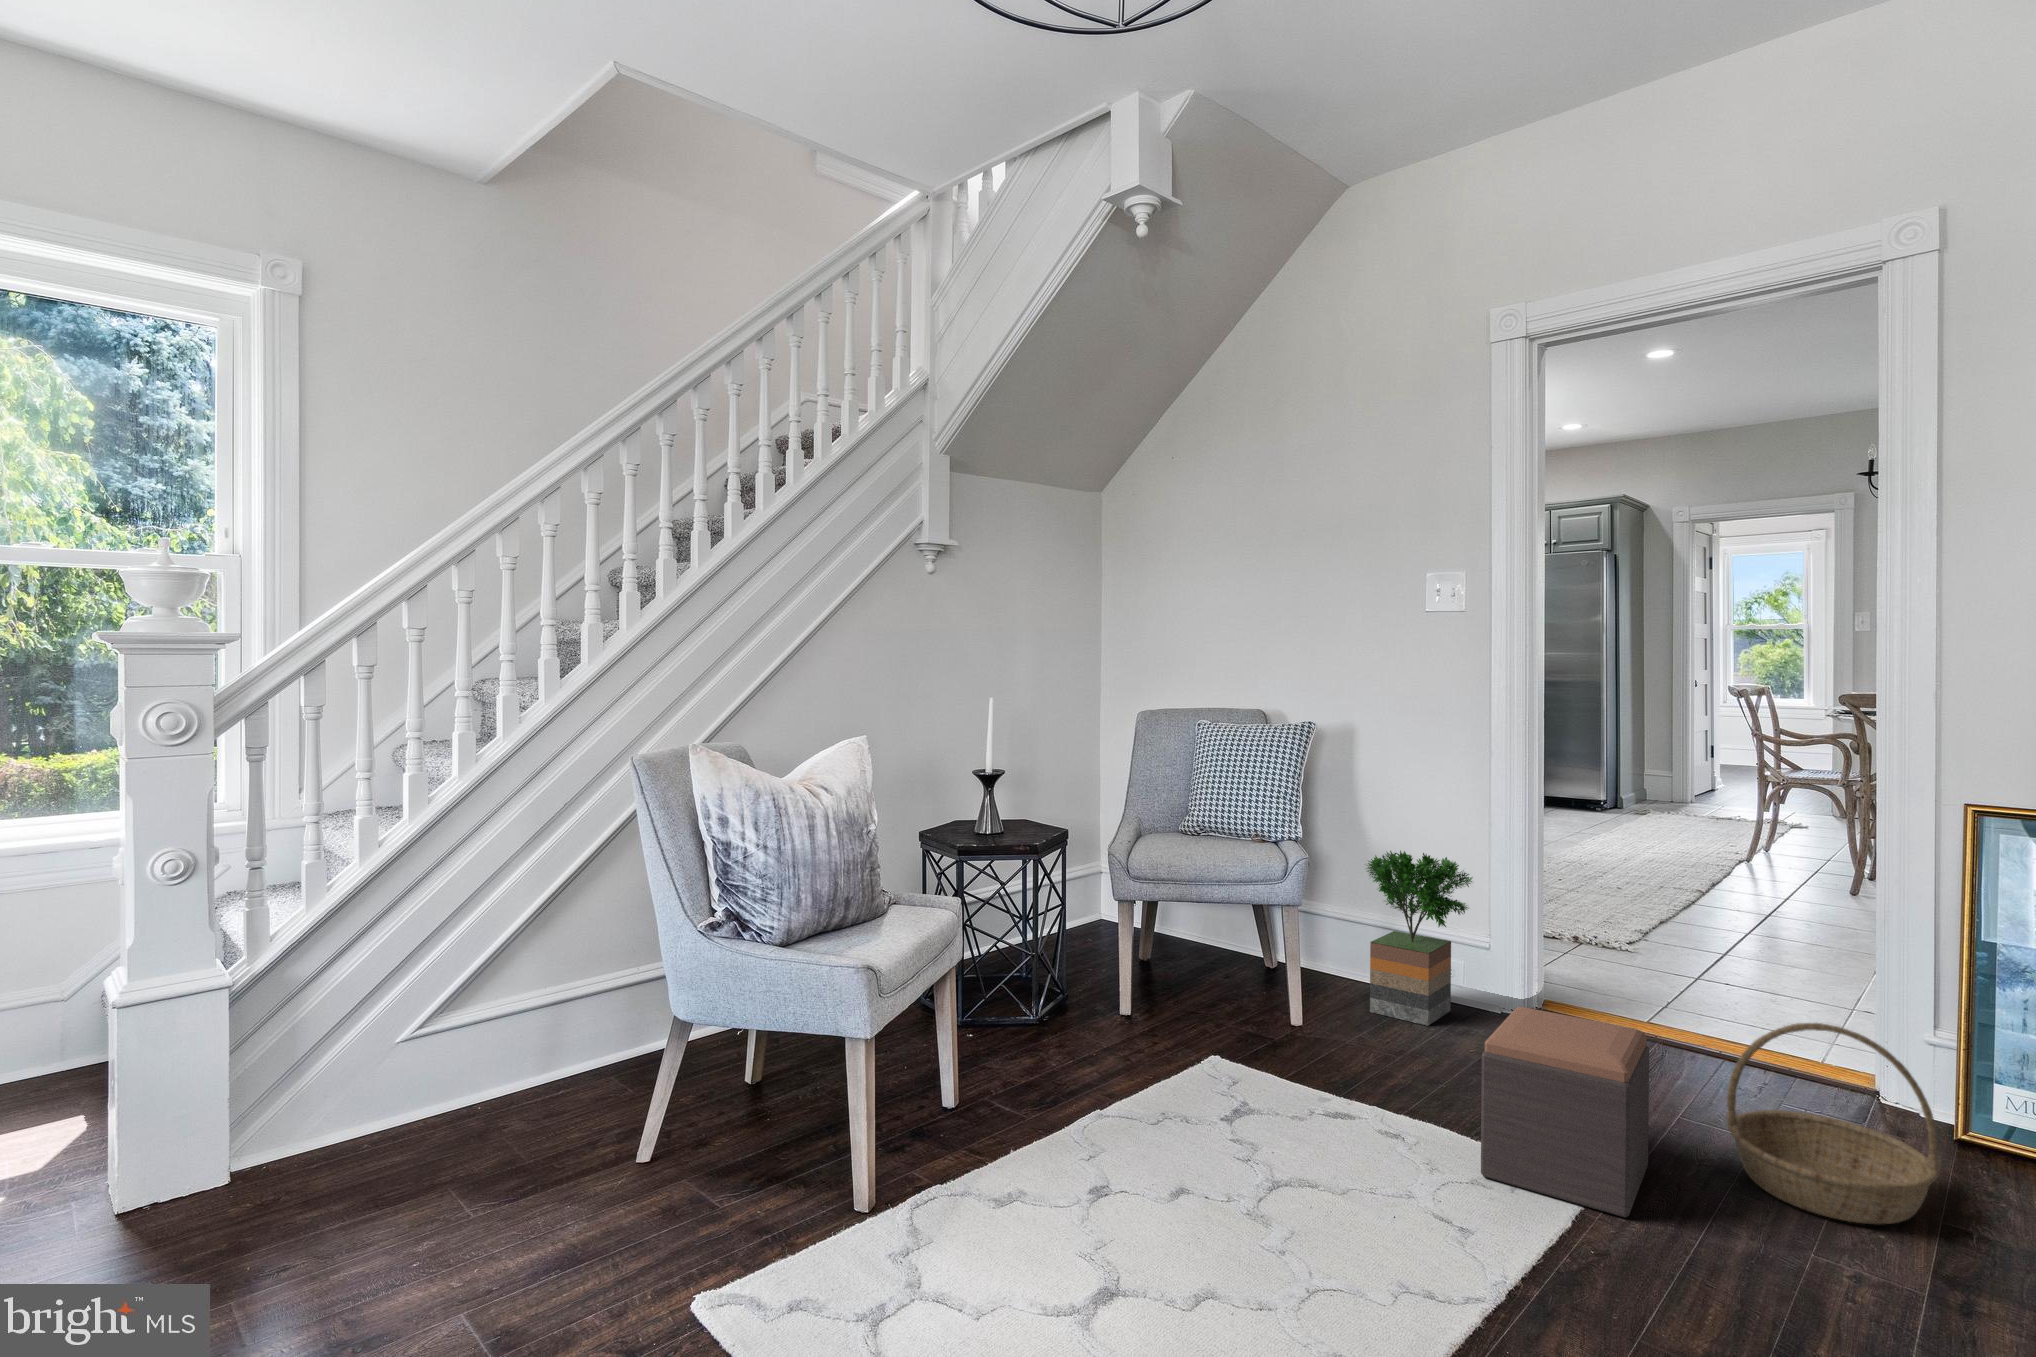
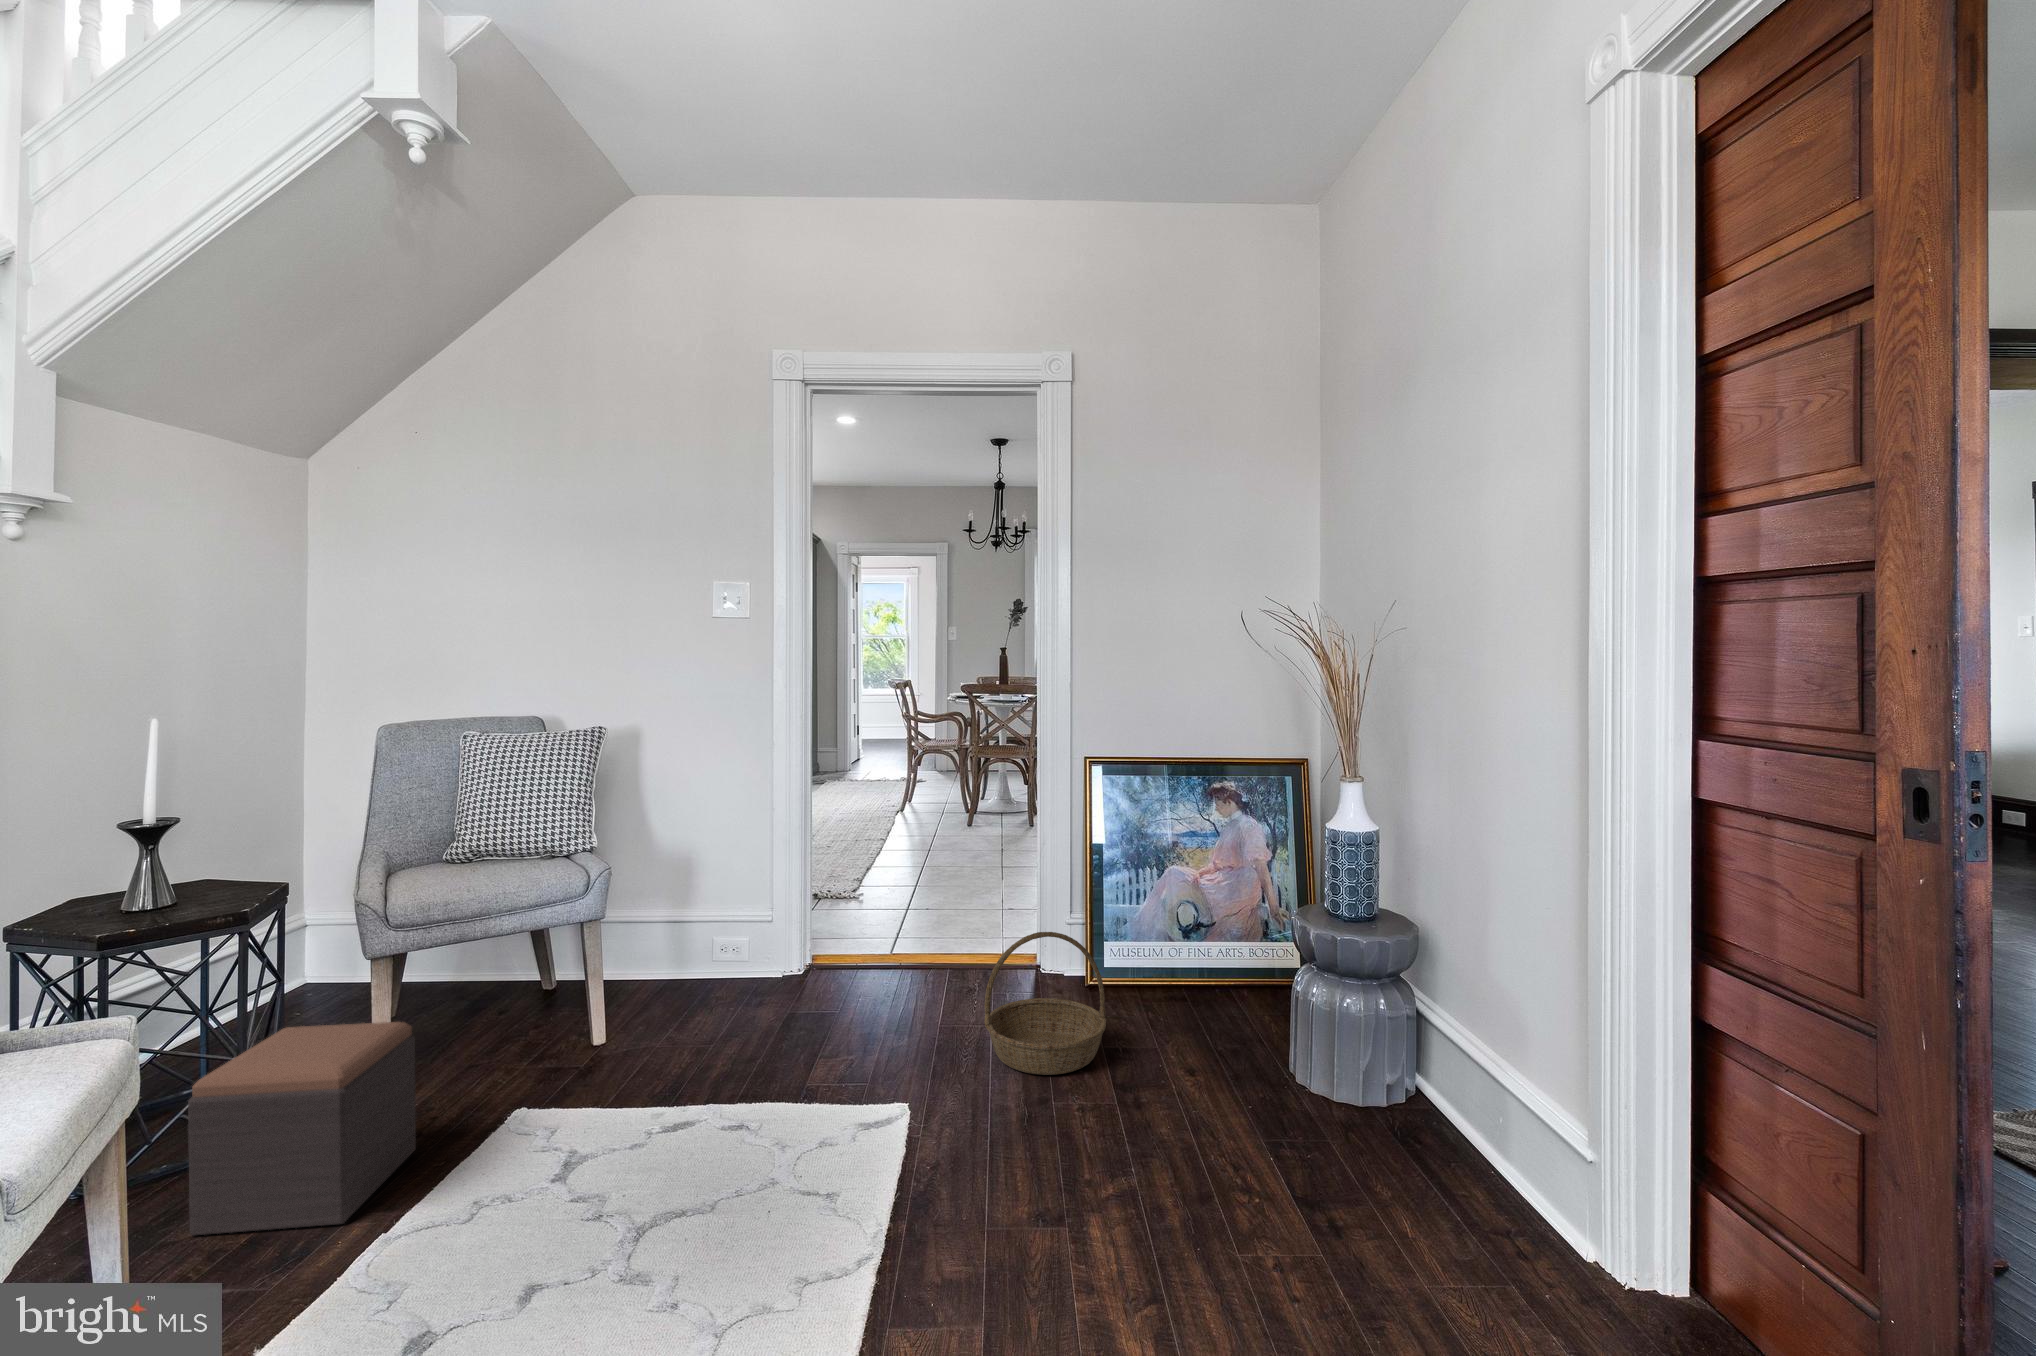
potted tree: present [1367,851,1473,1026] -> none [660,844,764,1008]
footstool: present [1481,1007,1649,1218] -> present [188,1022,416,1235]

